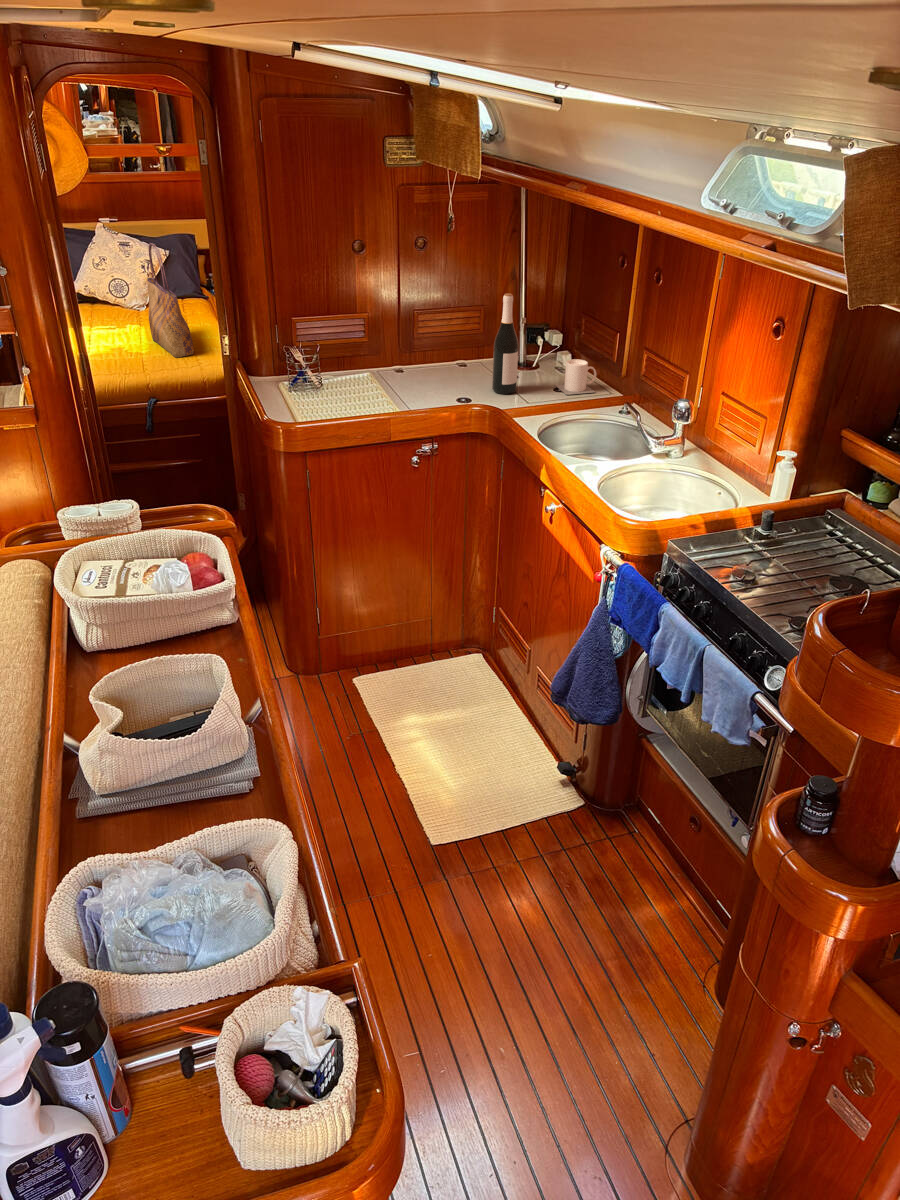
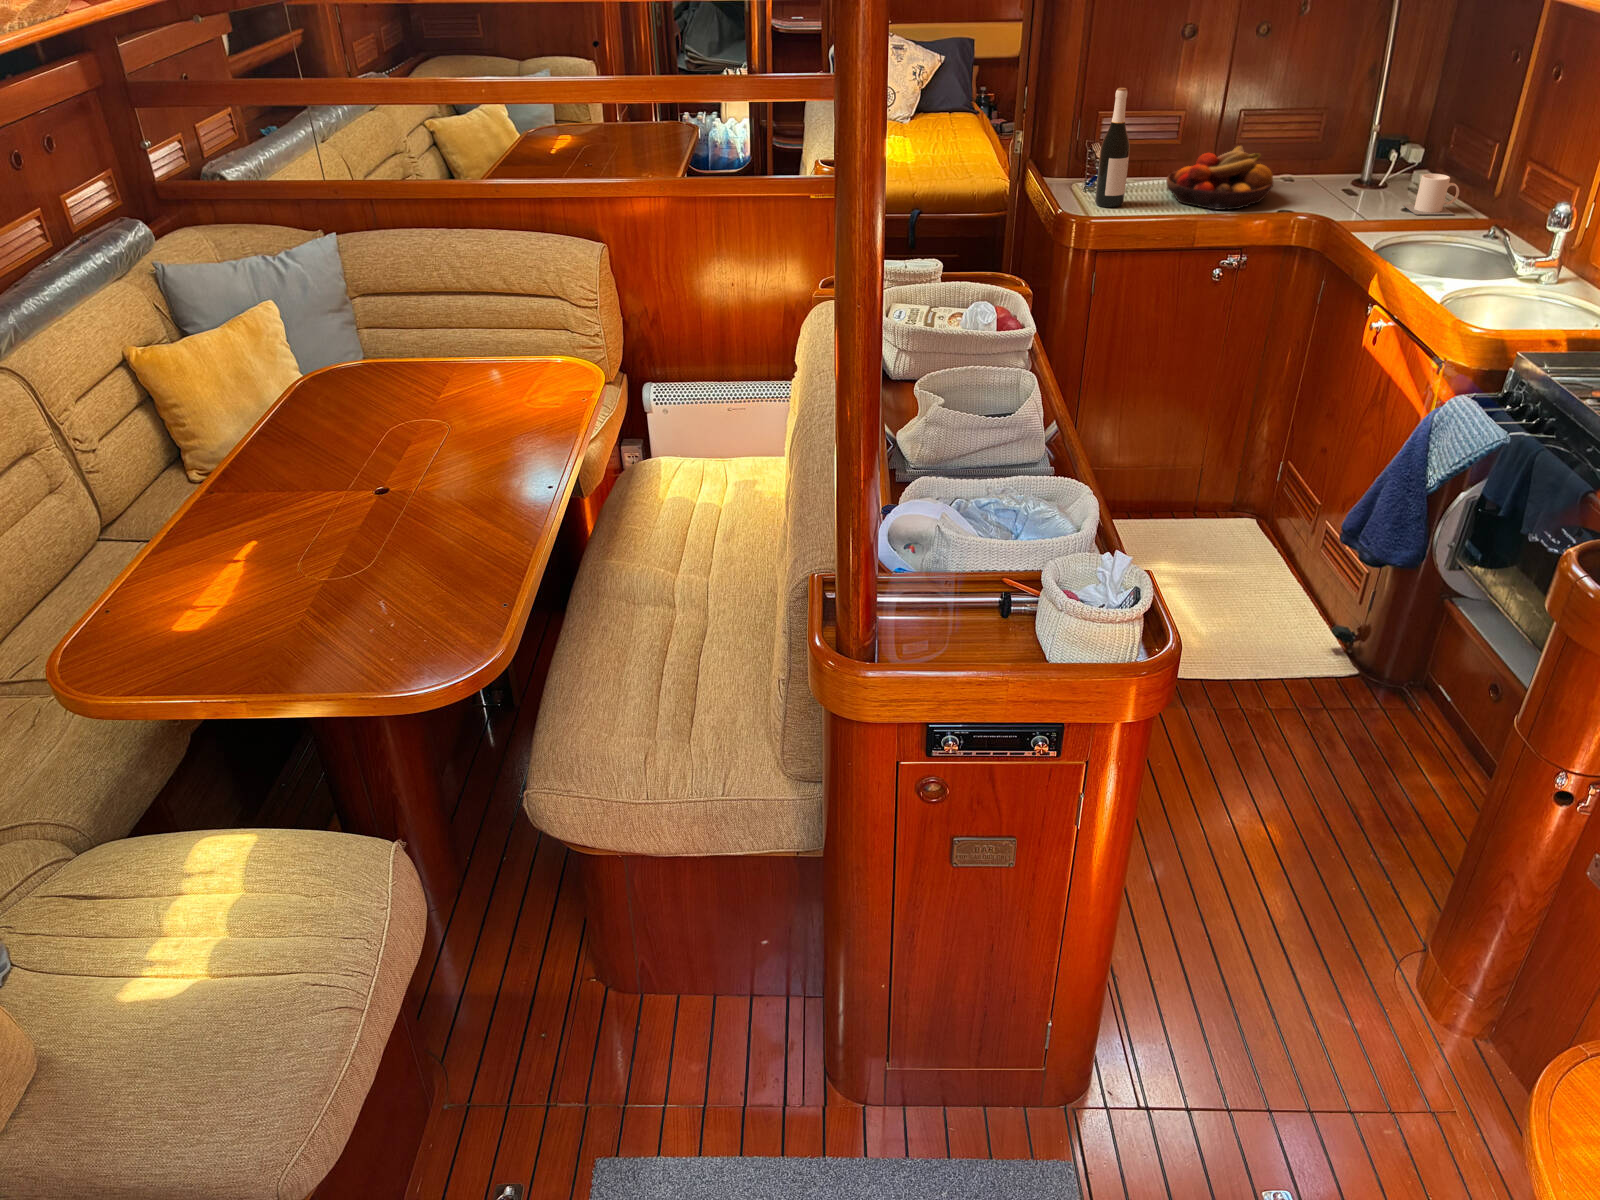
tote bag: present [147,243,194,357] -> none [923,36,969,165]
wine bottle: present [492,293,518,394] -> present [1095,88,1130,207]
fruit bowl: none [360,341,450,402] -> present [1166,146,1273,210]

